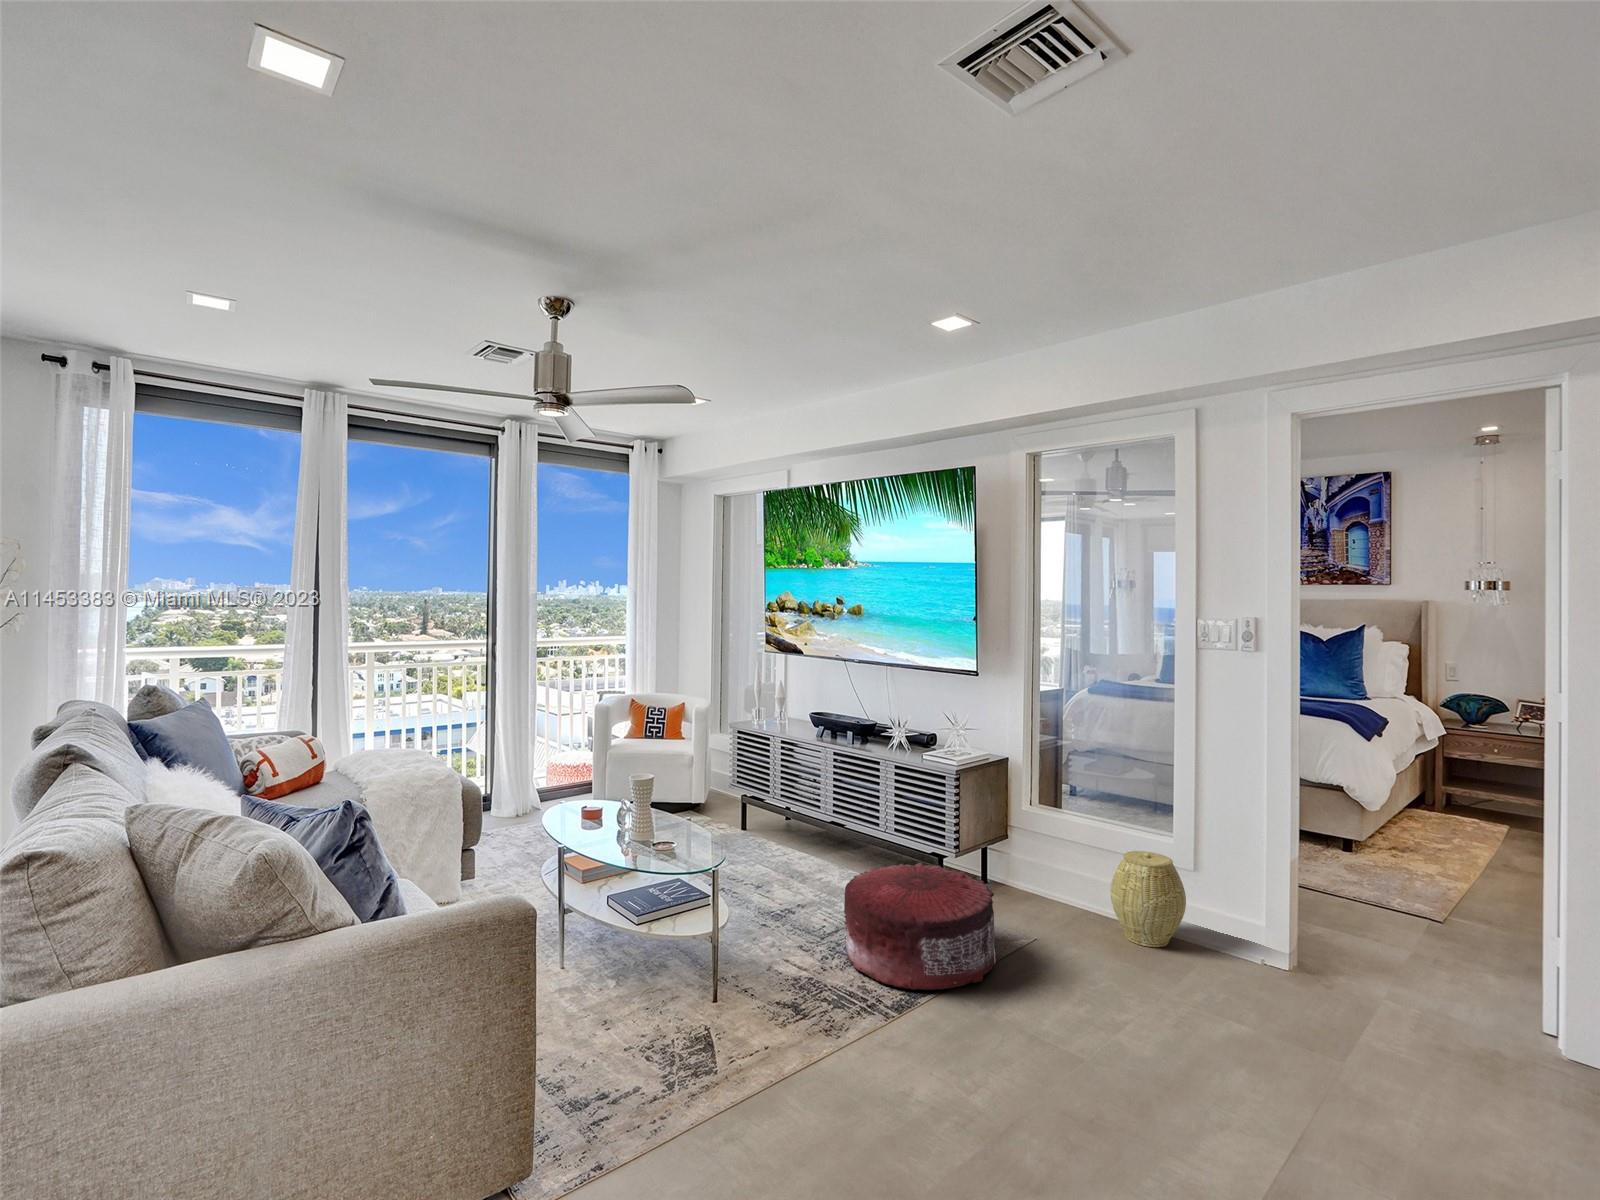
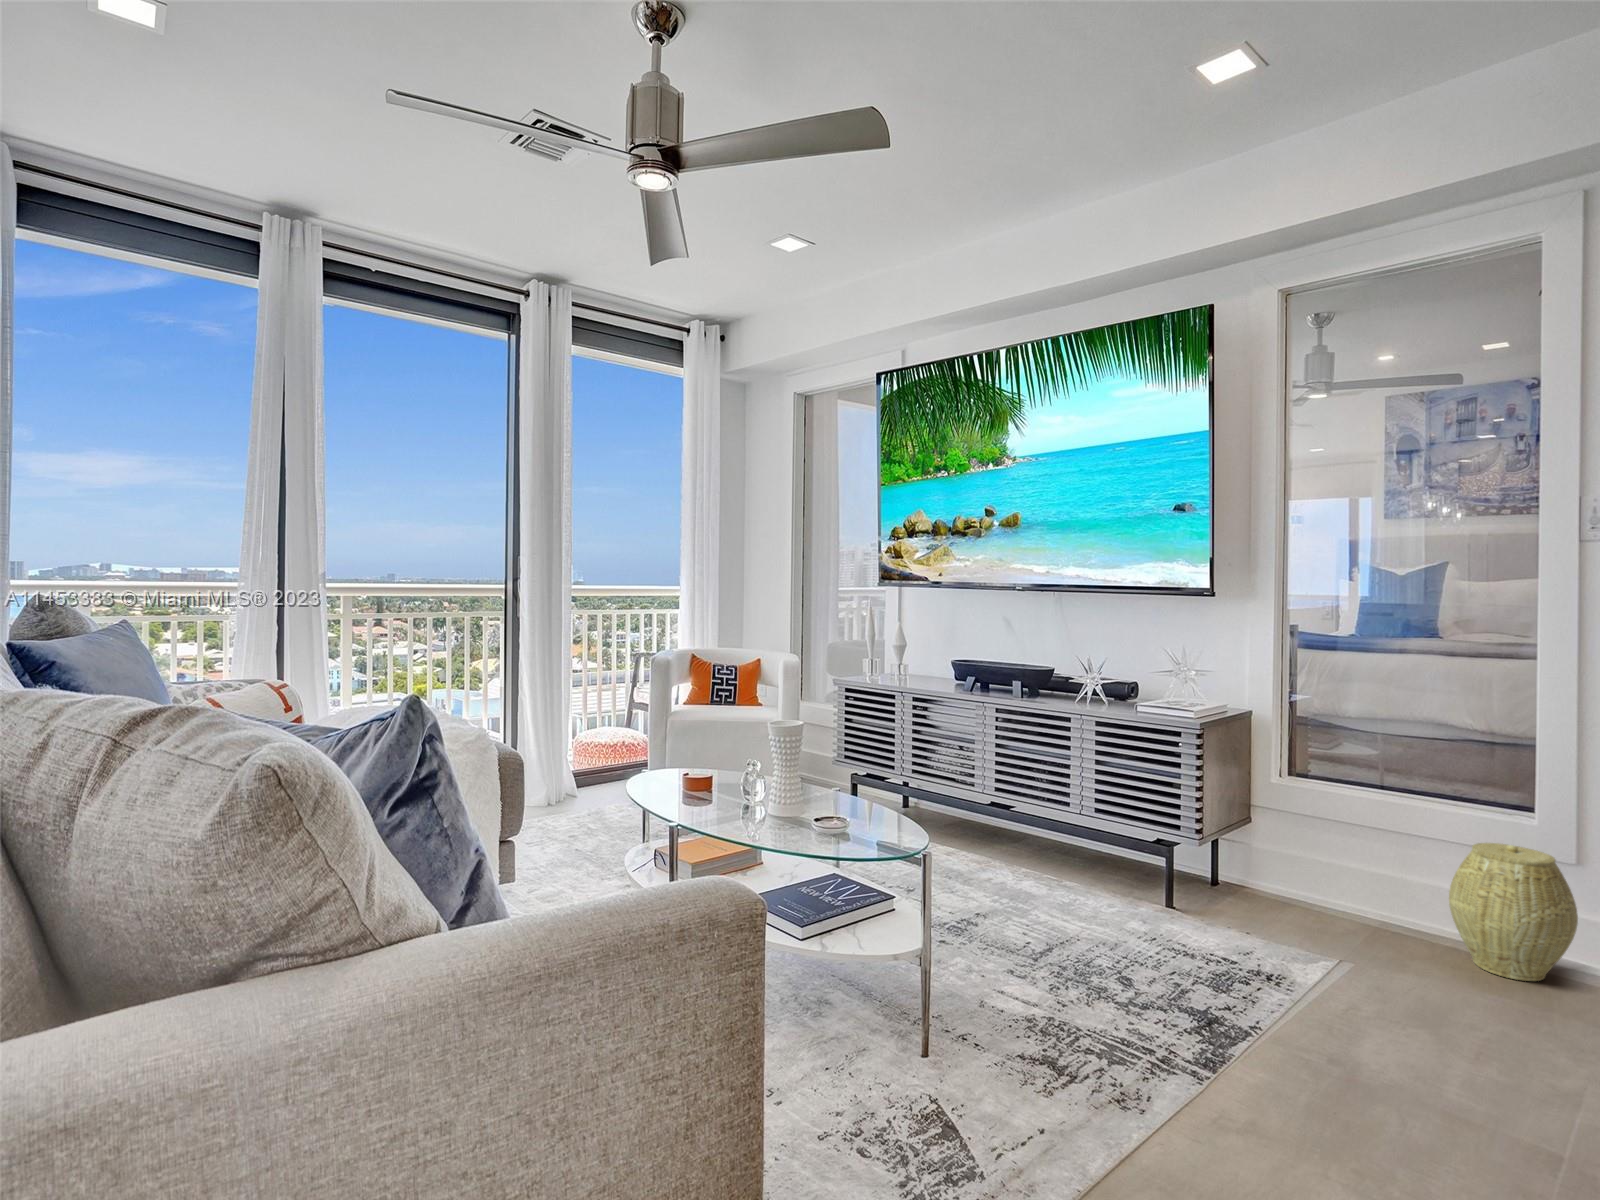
pouf: present [844,862,996,990] -> none [1082,852,1318,1040]

